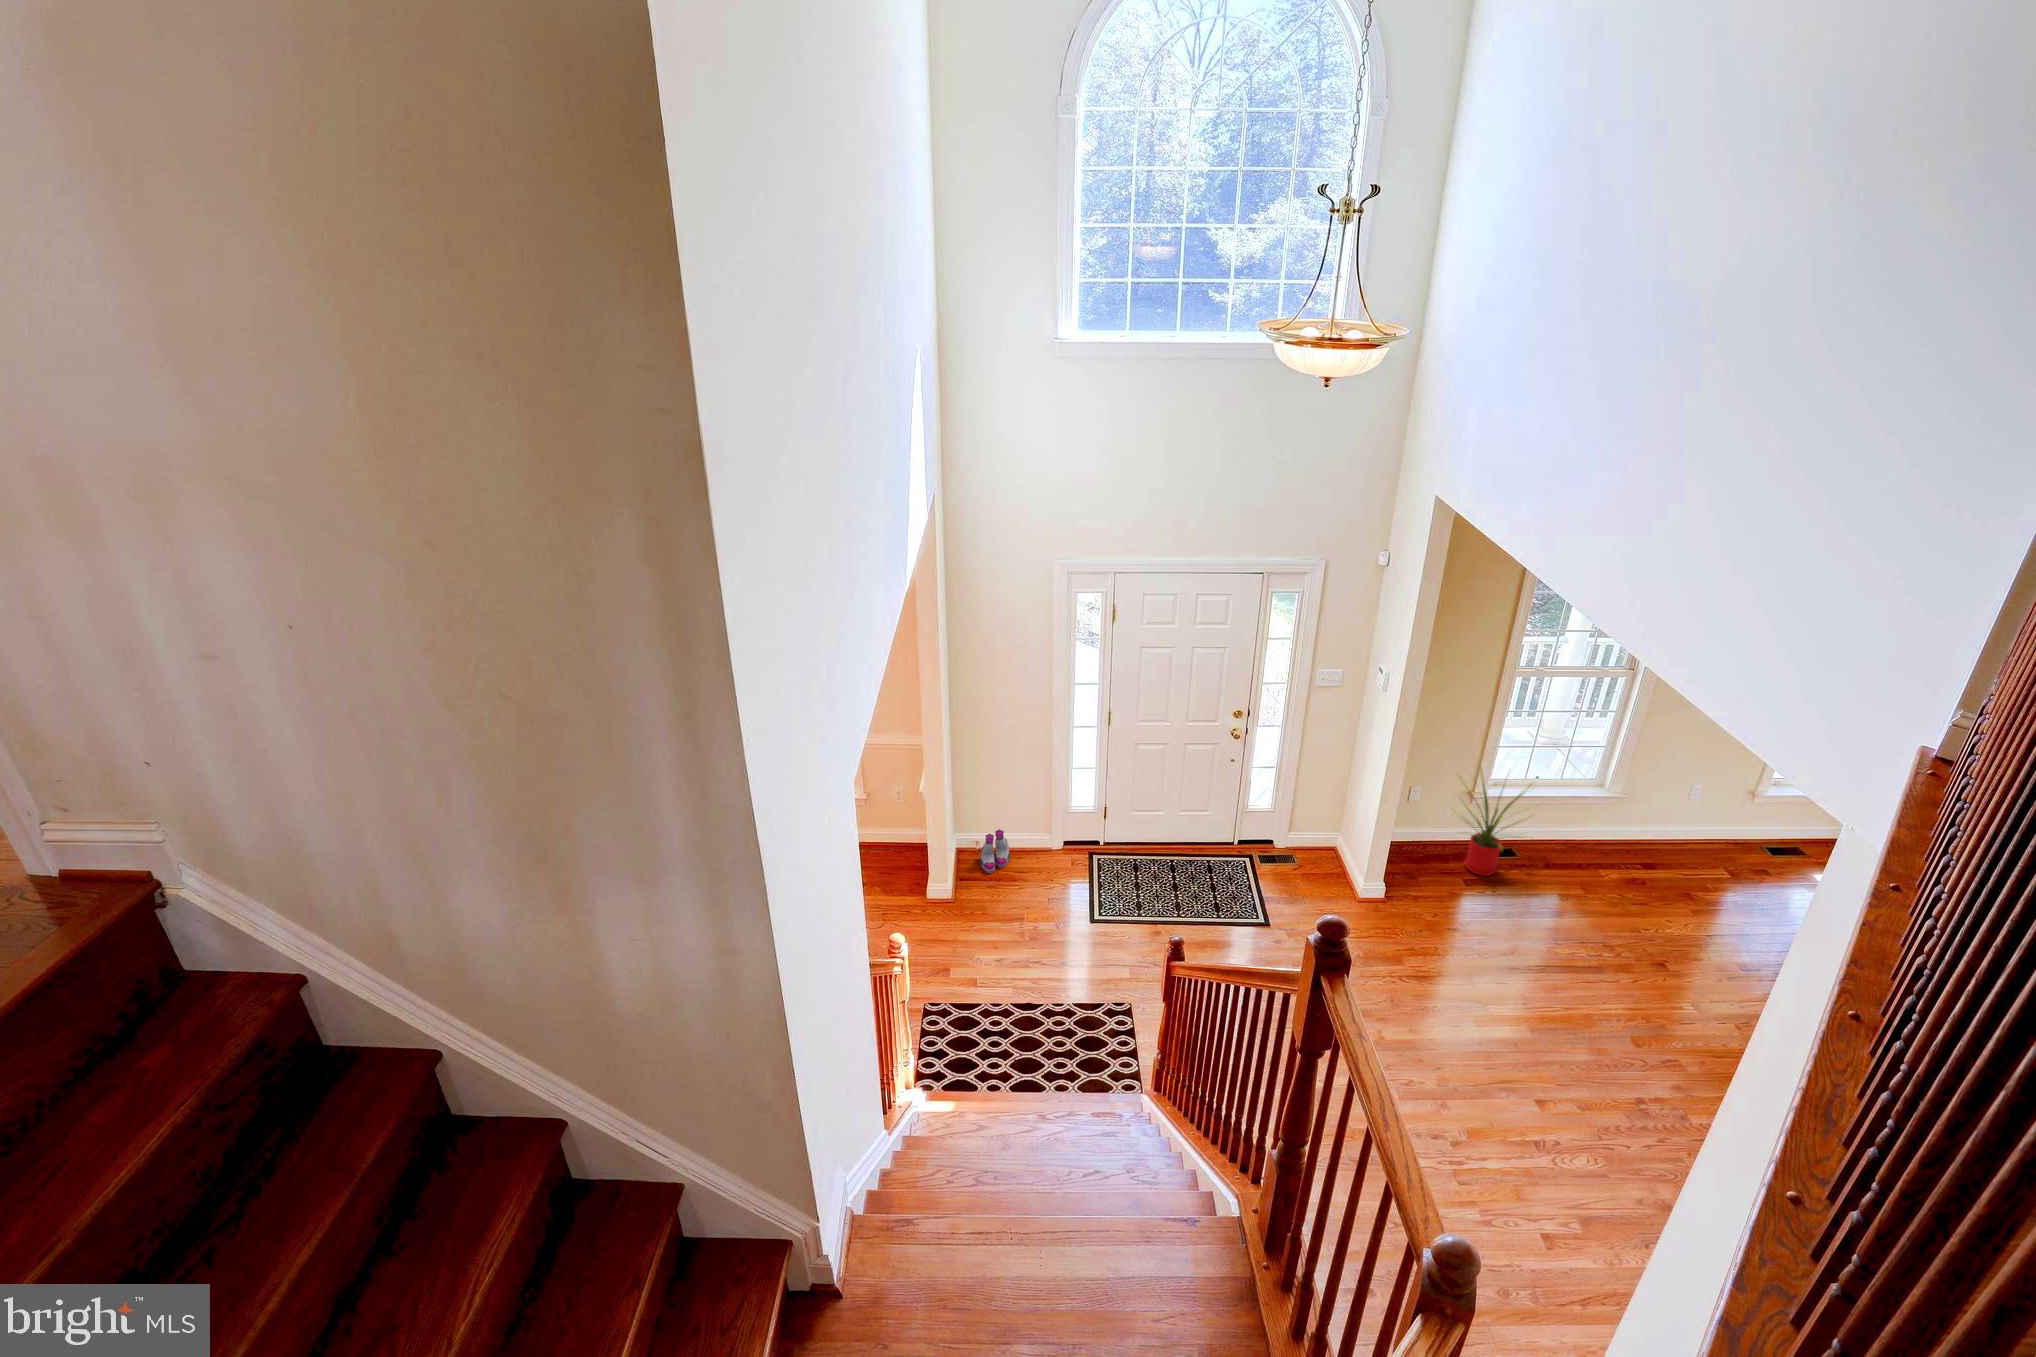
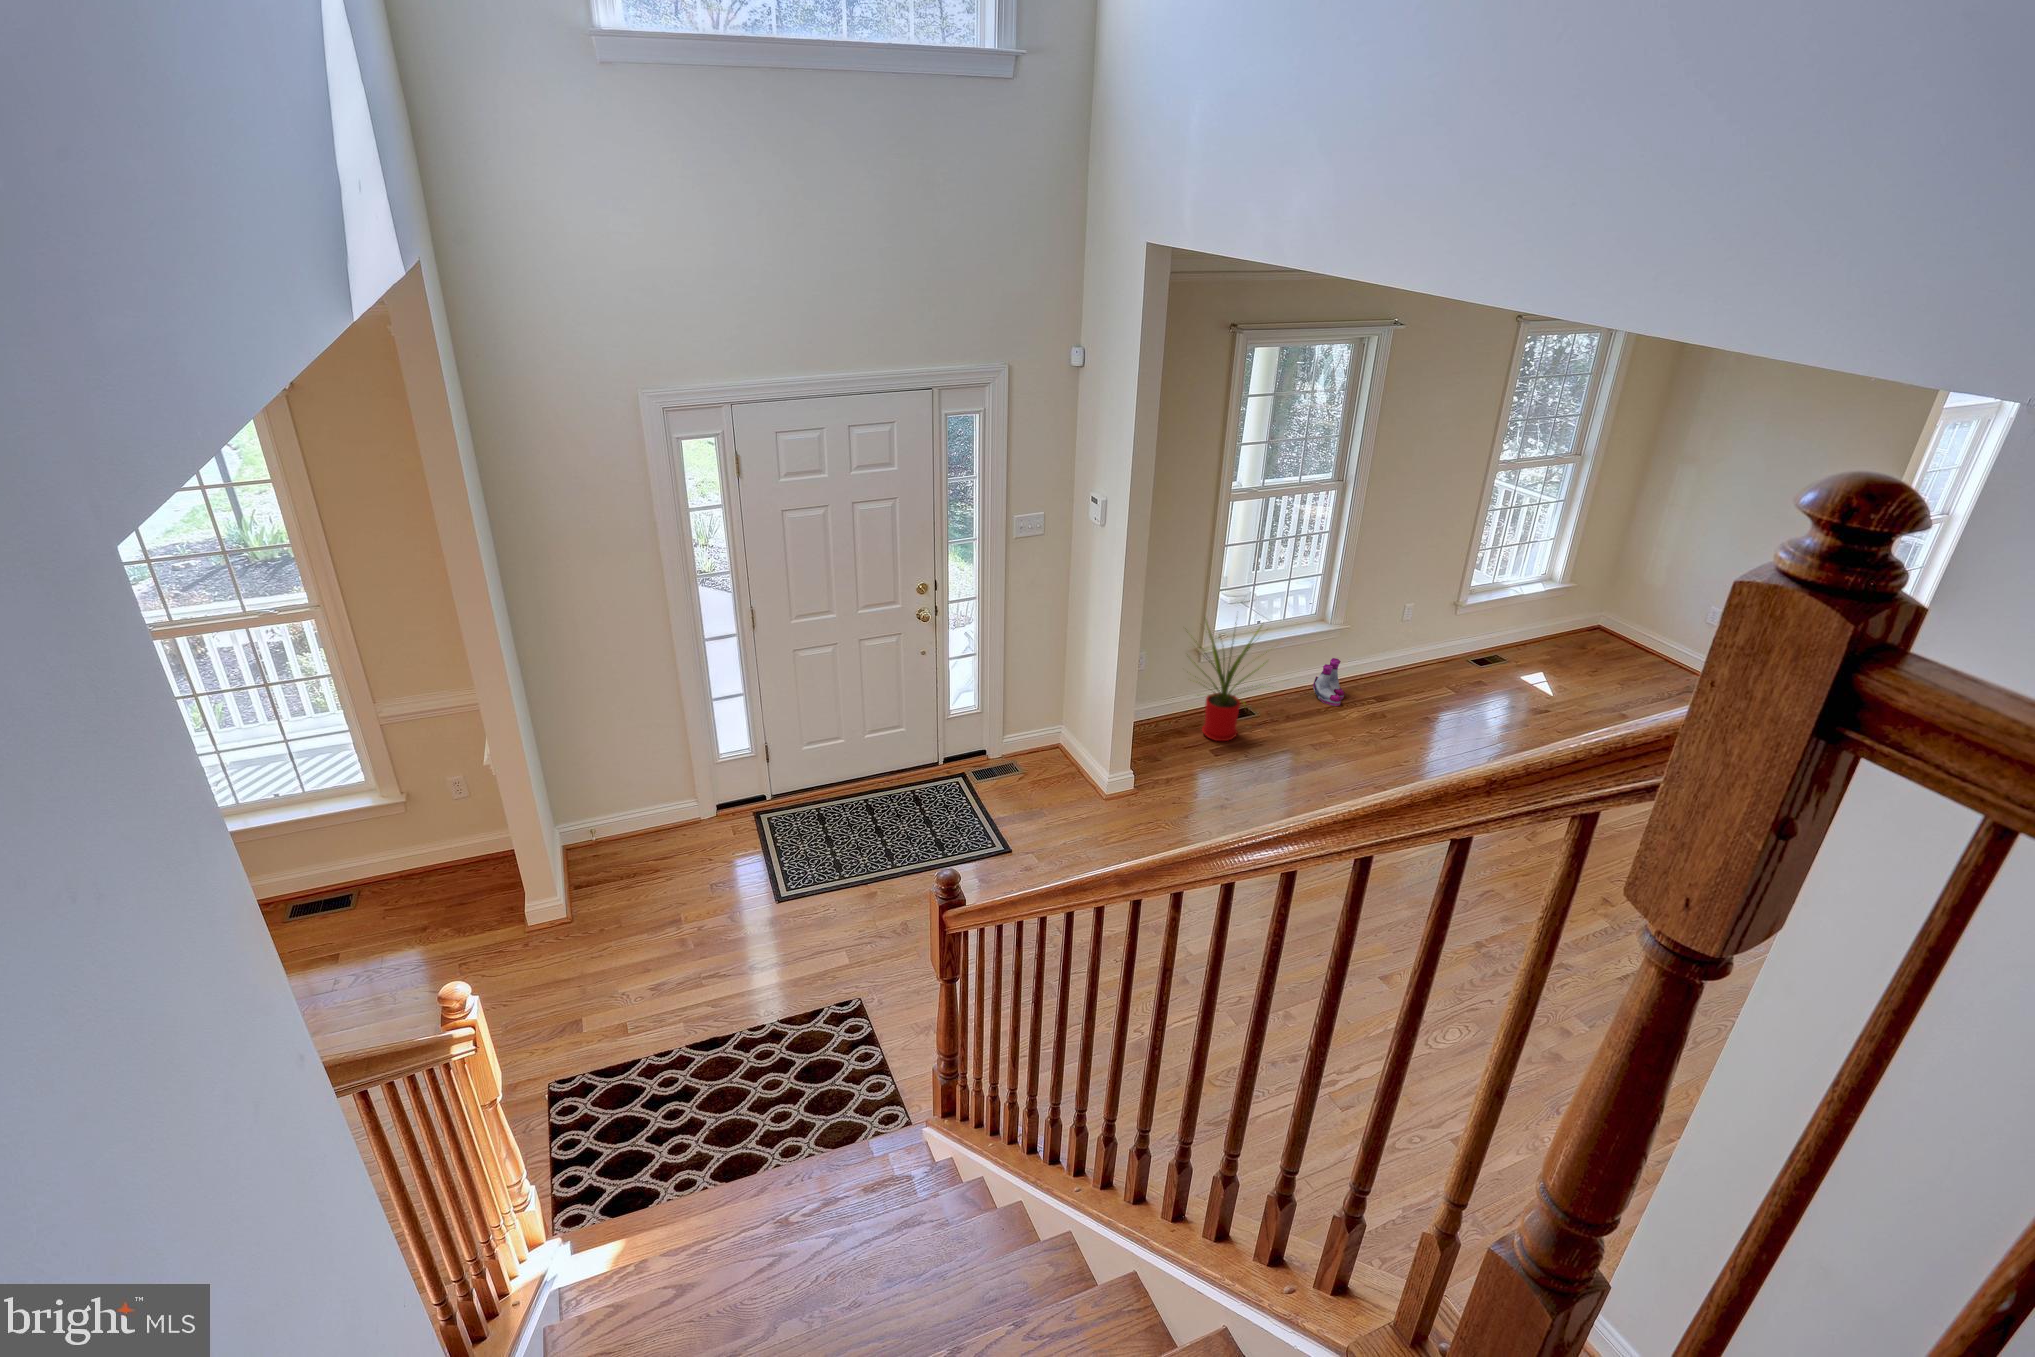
boots: present [981,830,1010,873] -> present [1313,658,1344,706]

